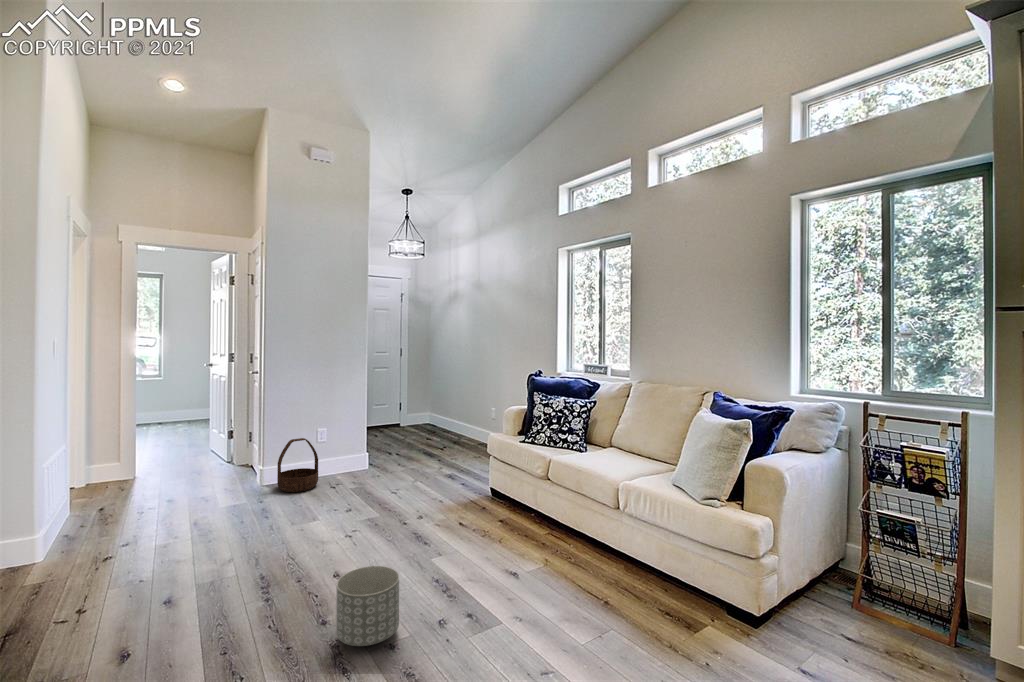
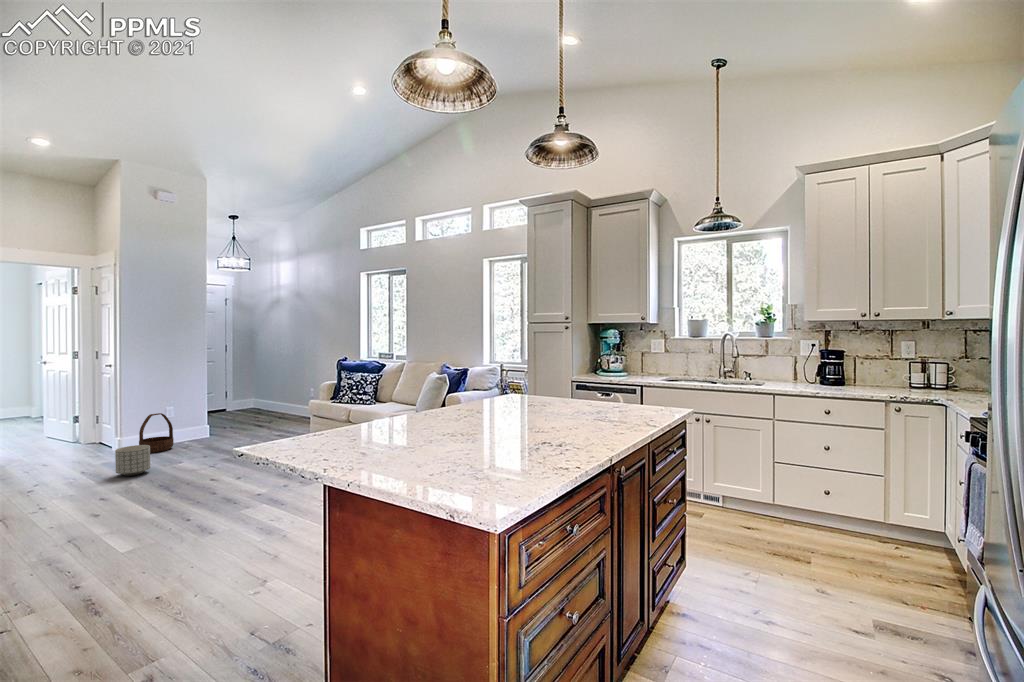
planter: present [336,566,399,646] -> present [115,445,150,476]

